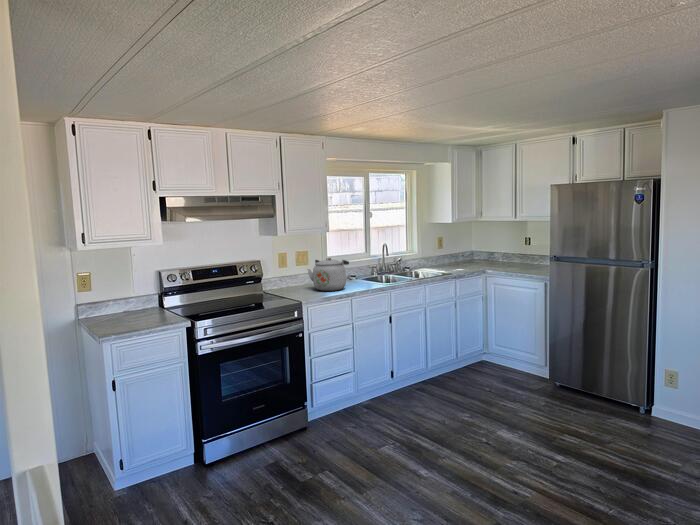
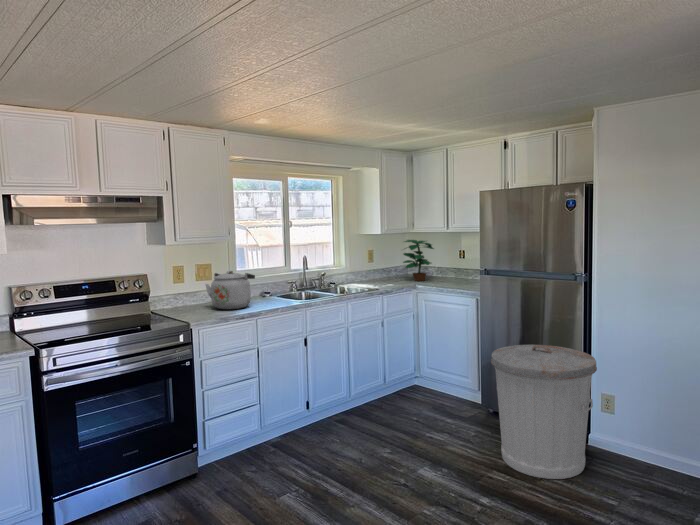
potted plant: none [470,229,502,267] -> present [403,240,434,281]
trash can: none [562,325,663,443] -> present [491,345,597,479]

